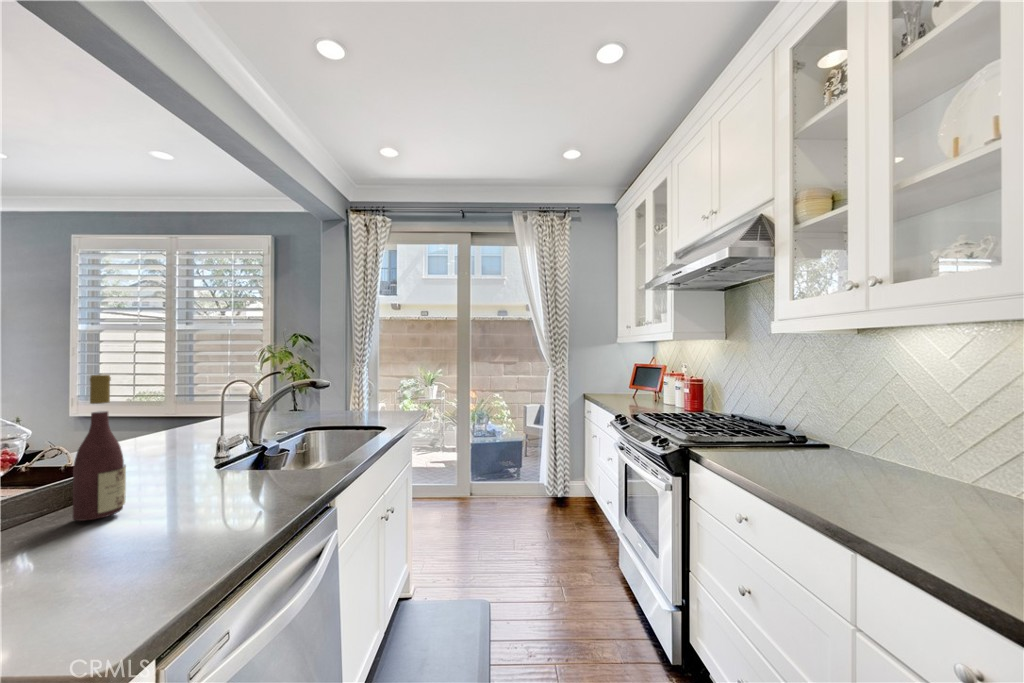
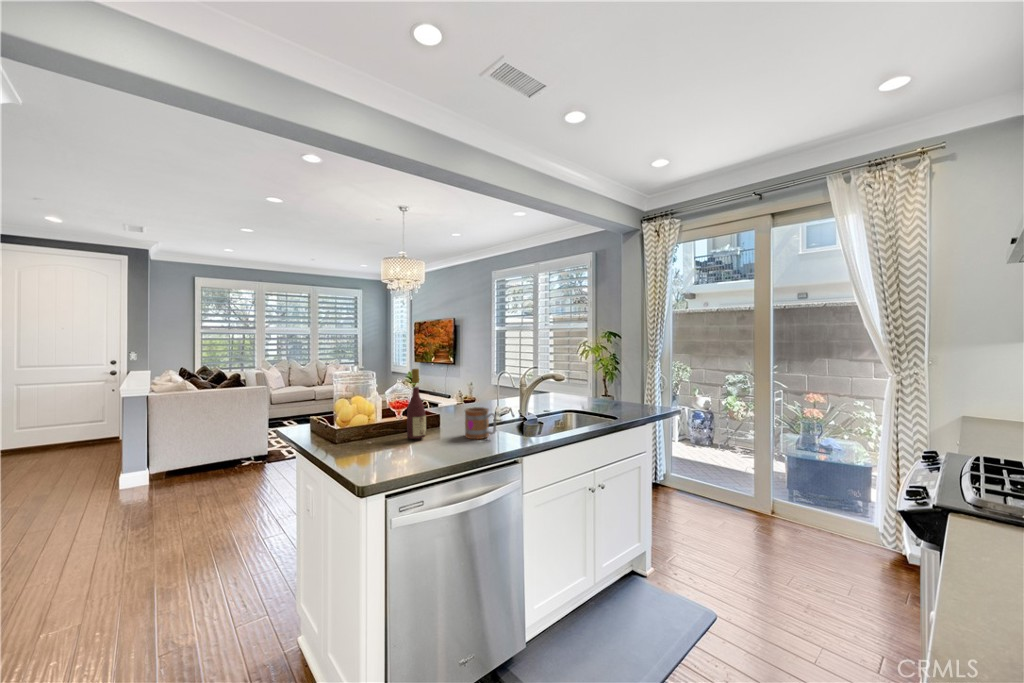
mug: none [206,436,274,492] -> present [465,407,496,439]

